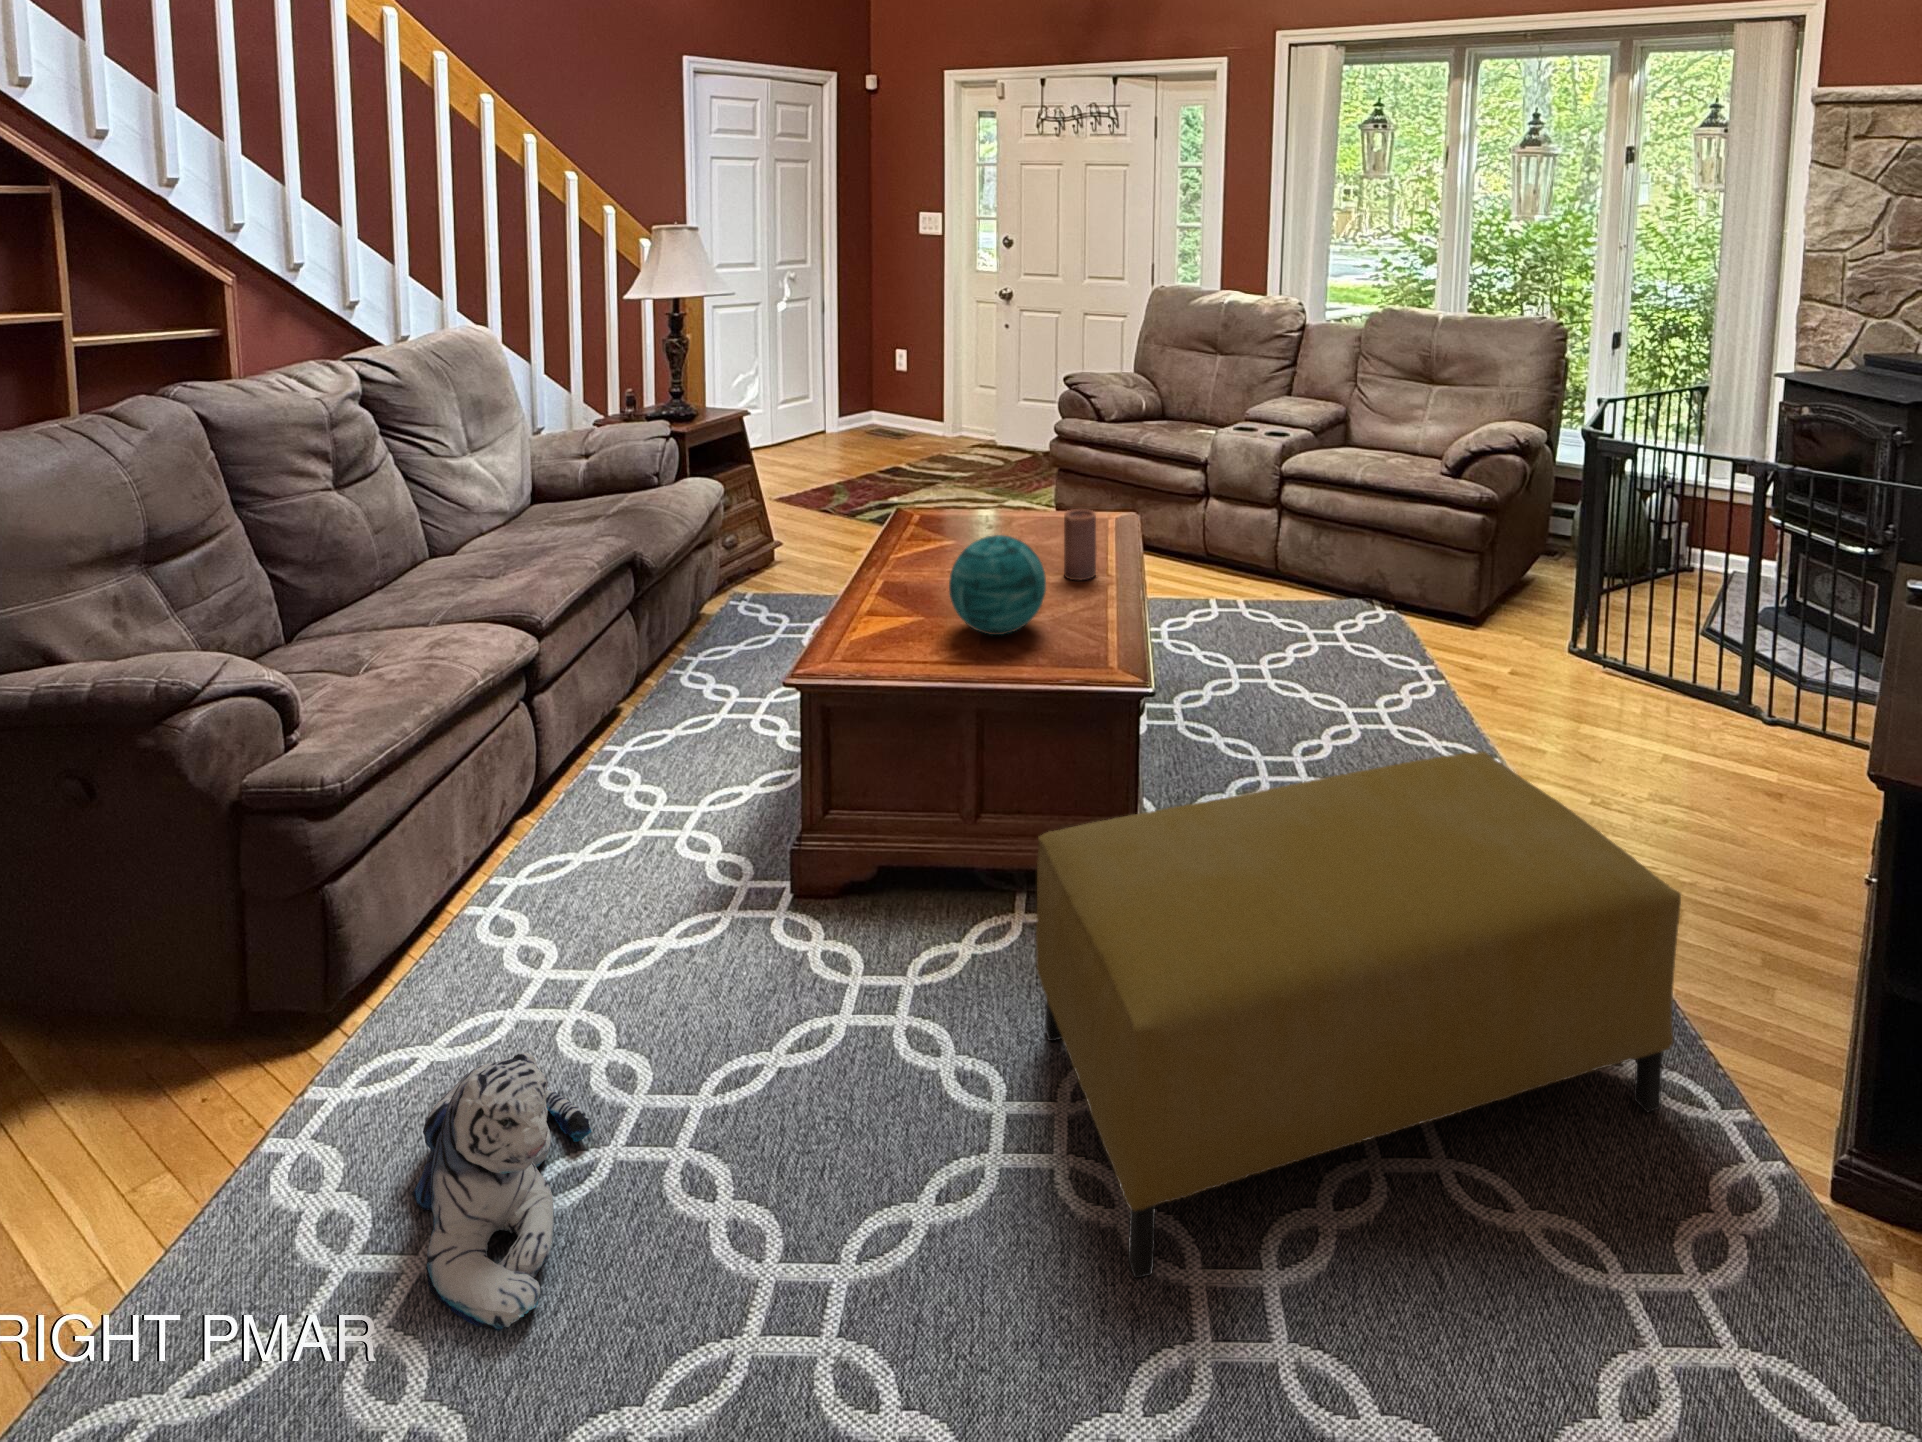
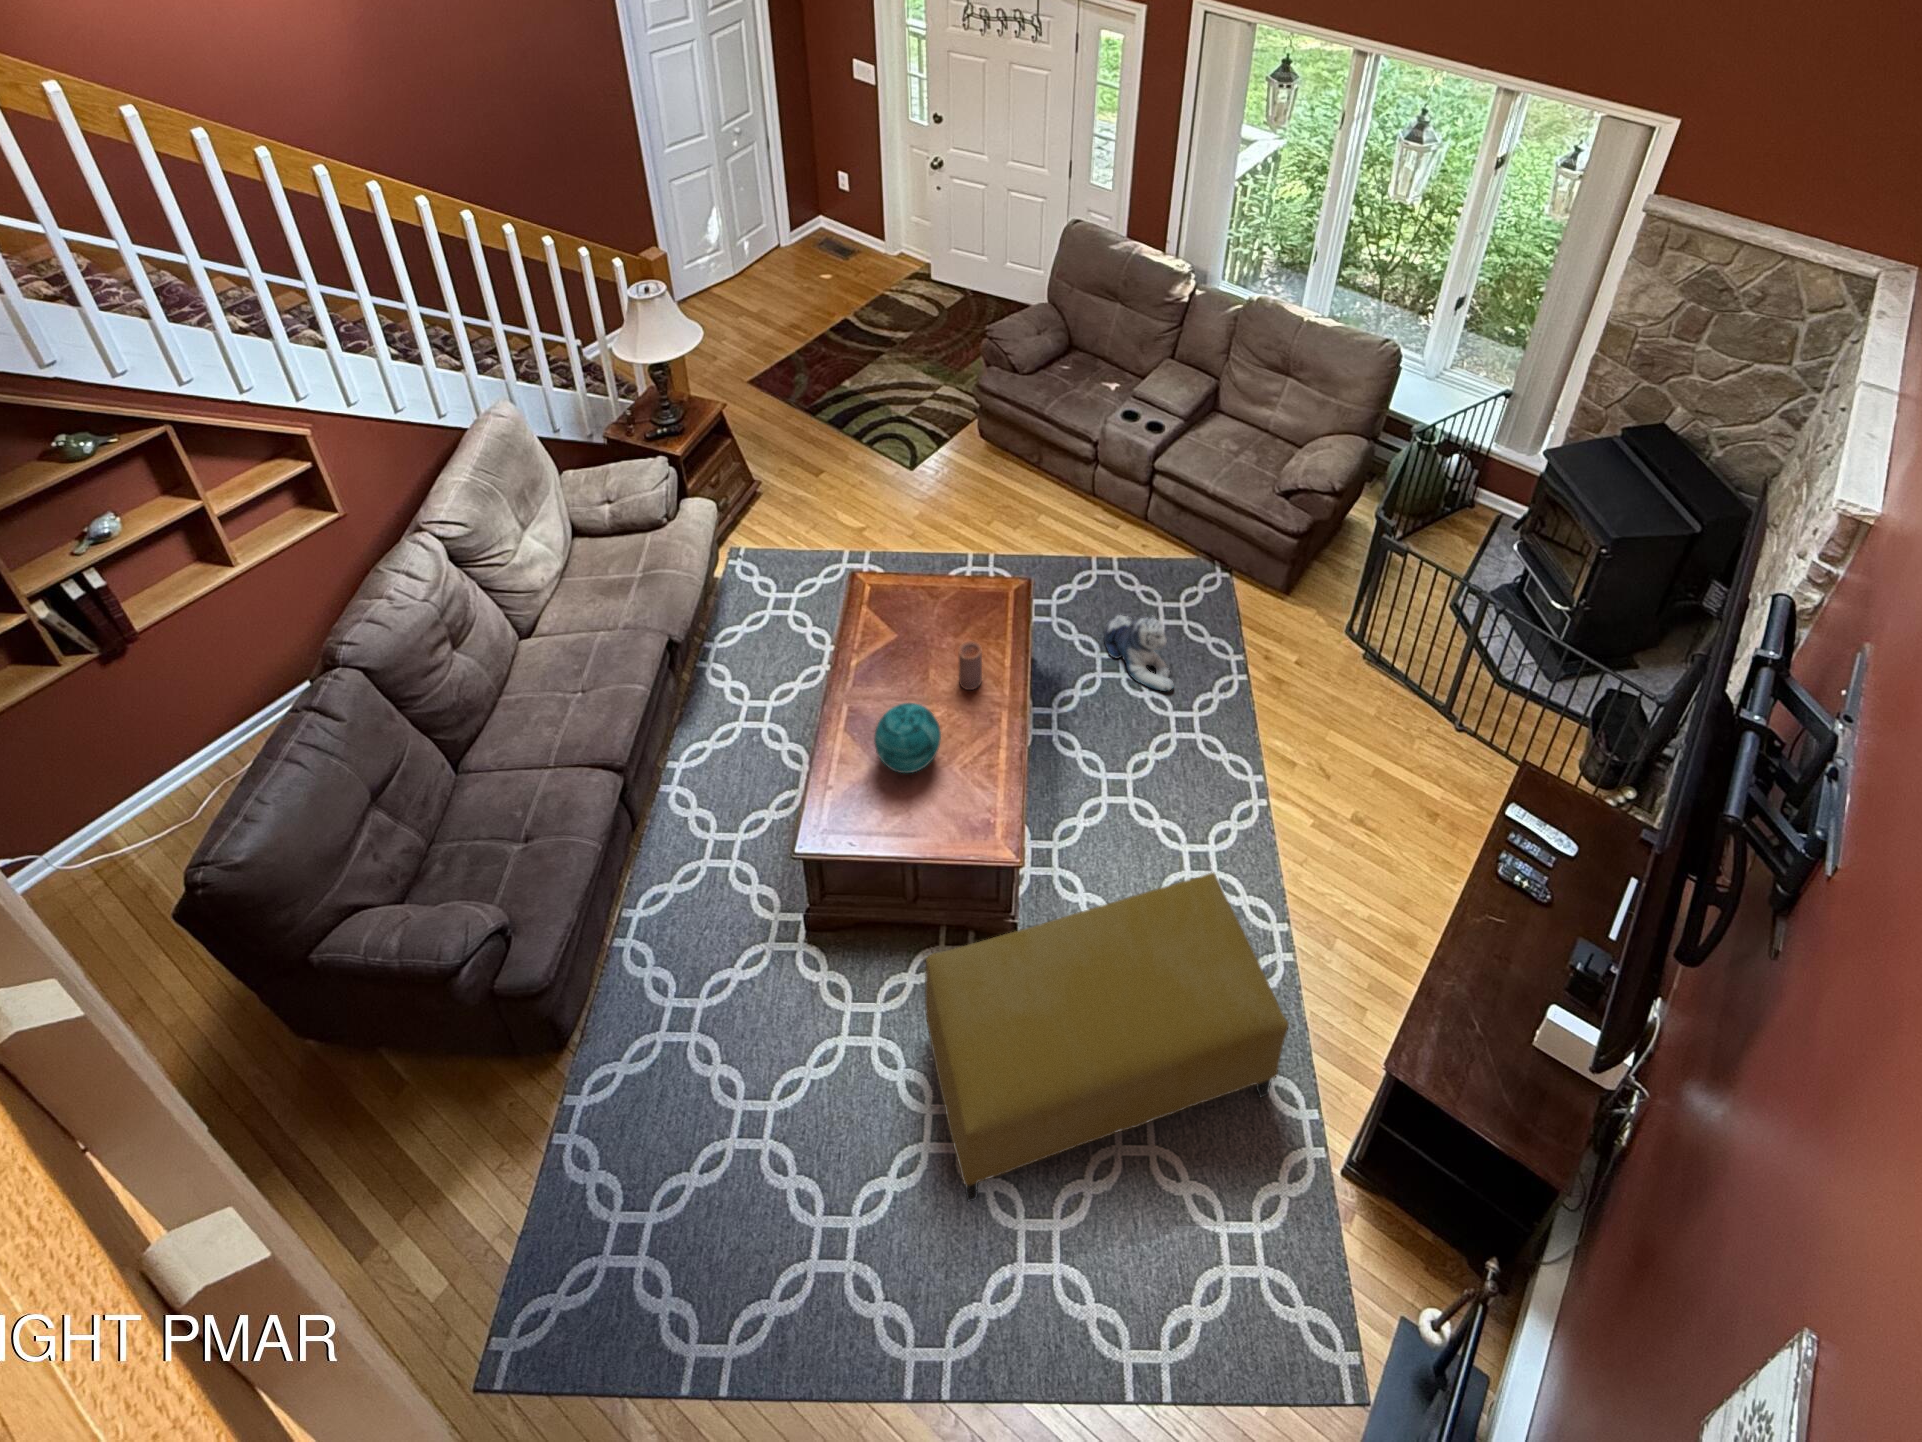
plush toy: present [411,1053,592,1331] -> present [1103,615,1173,691]

